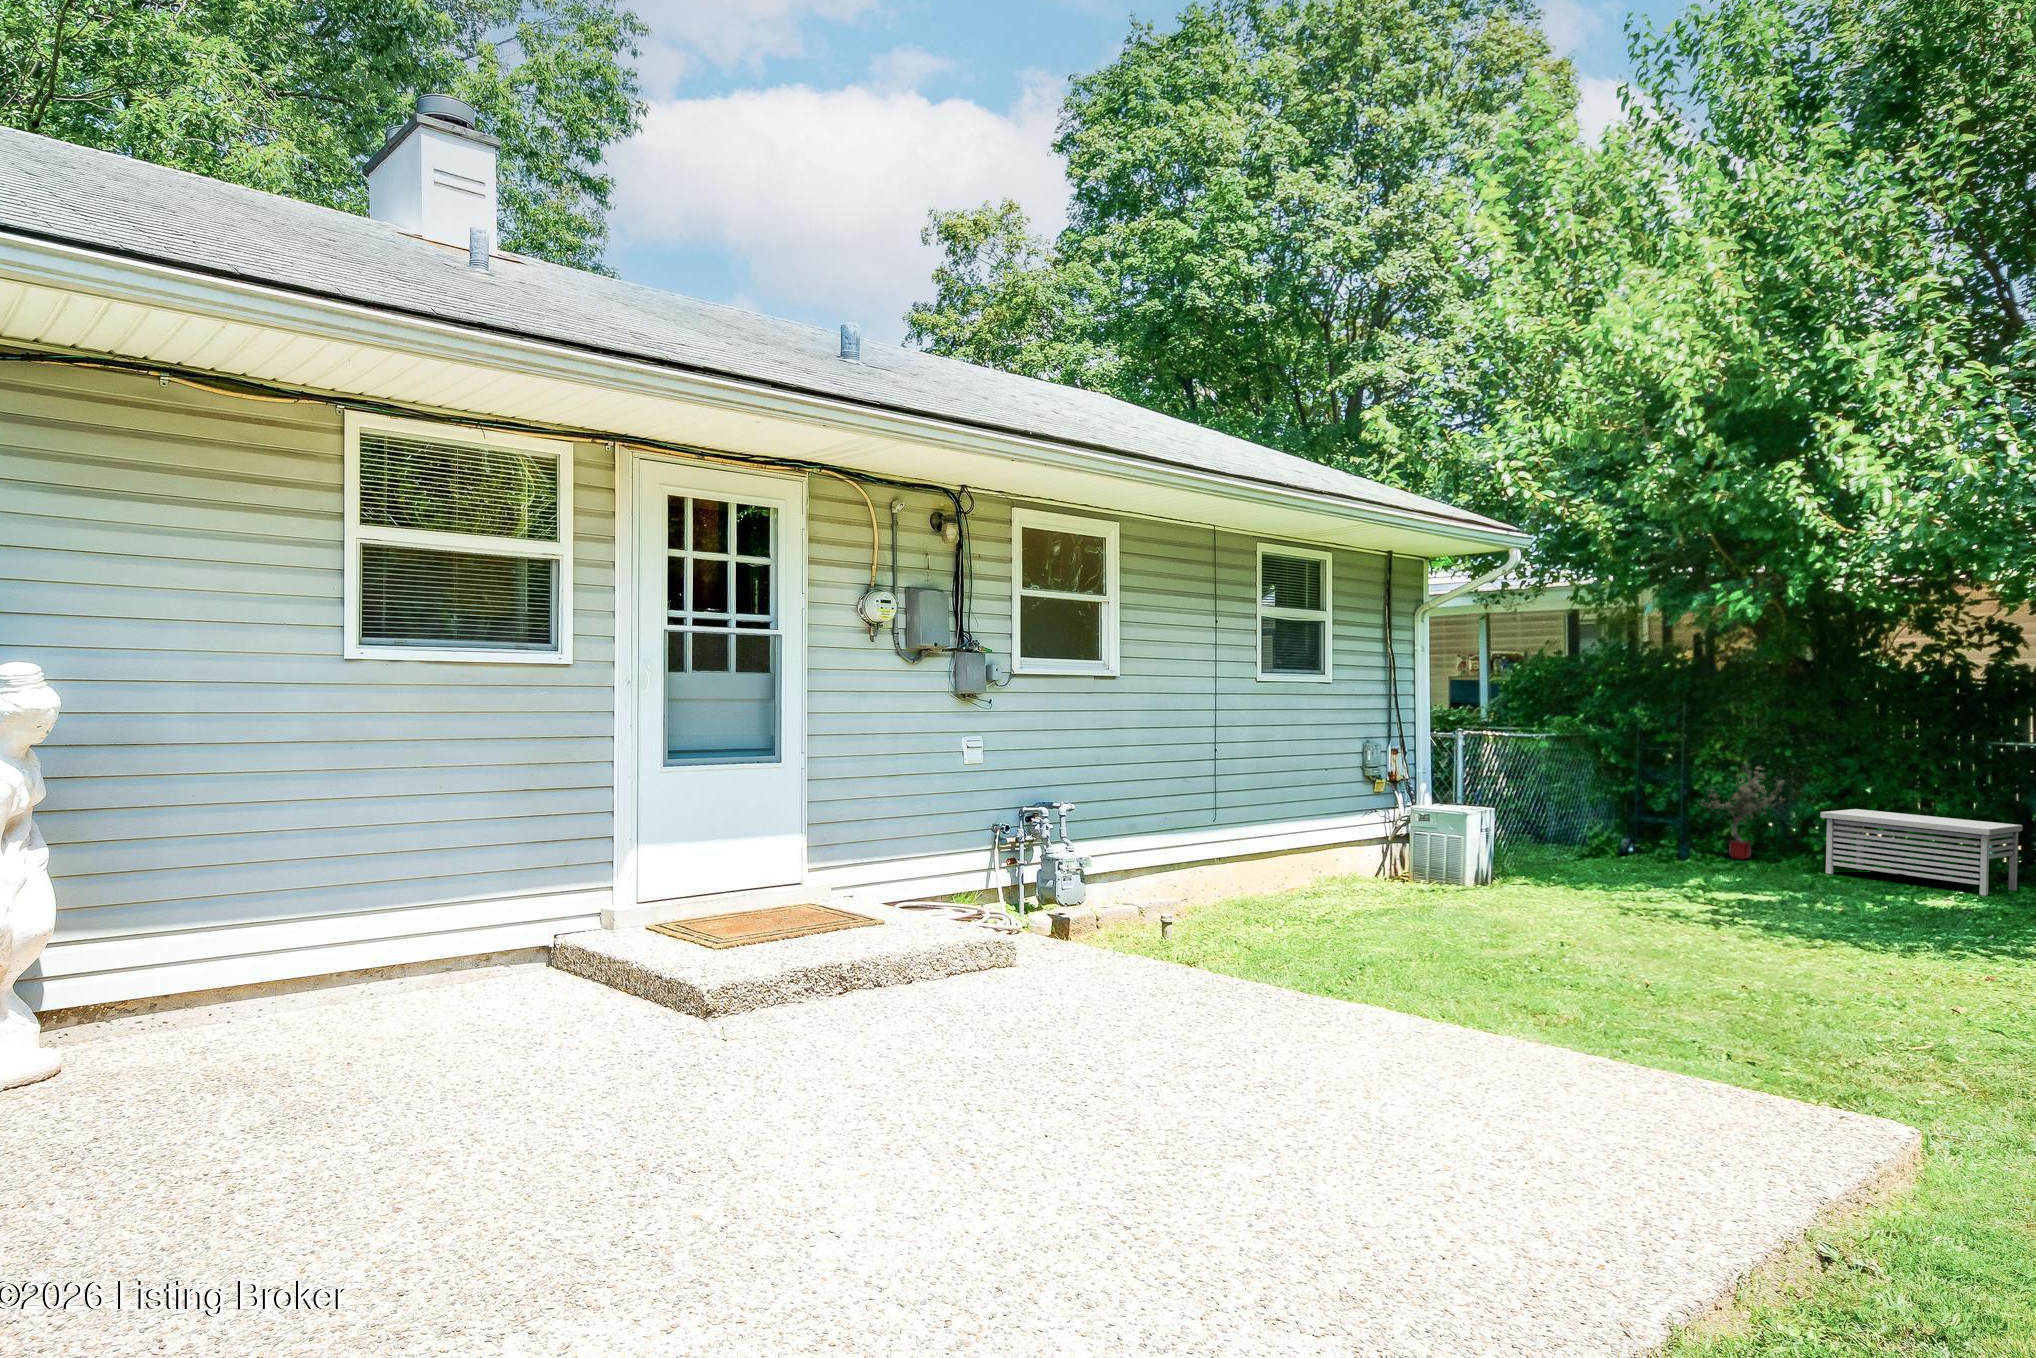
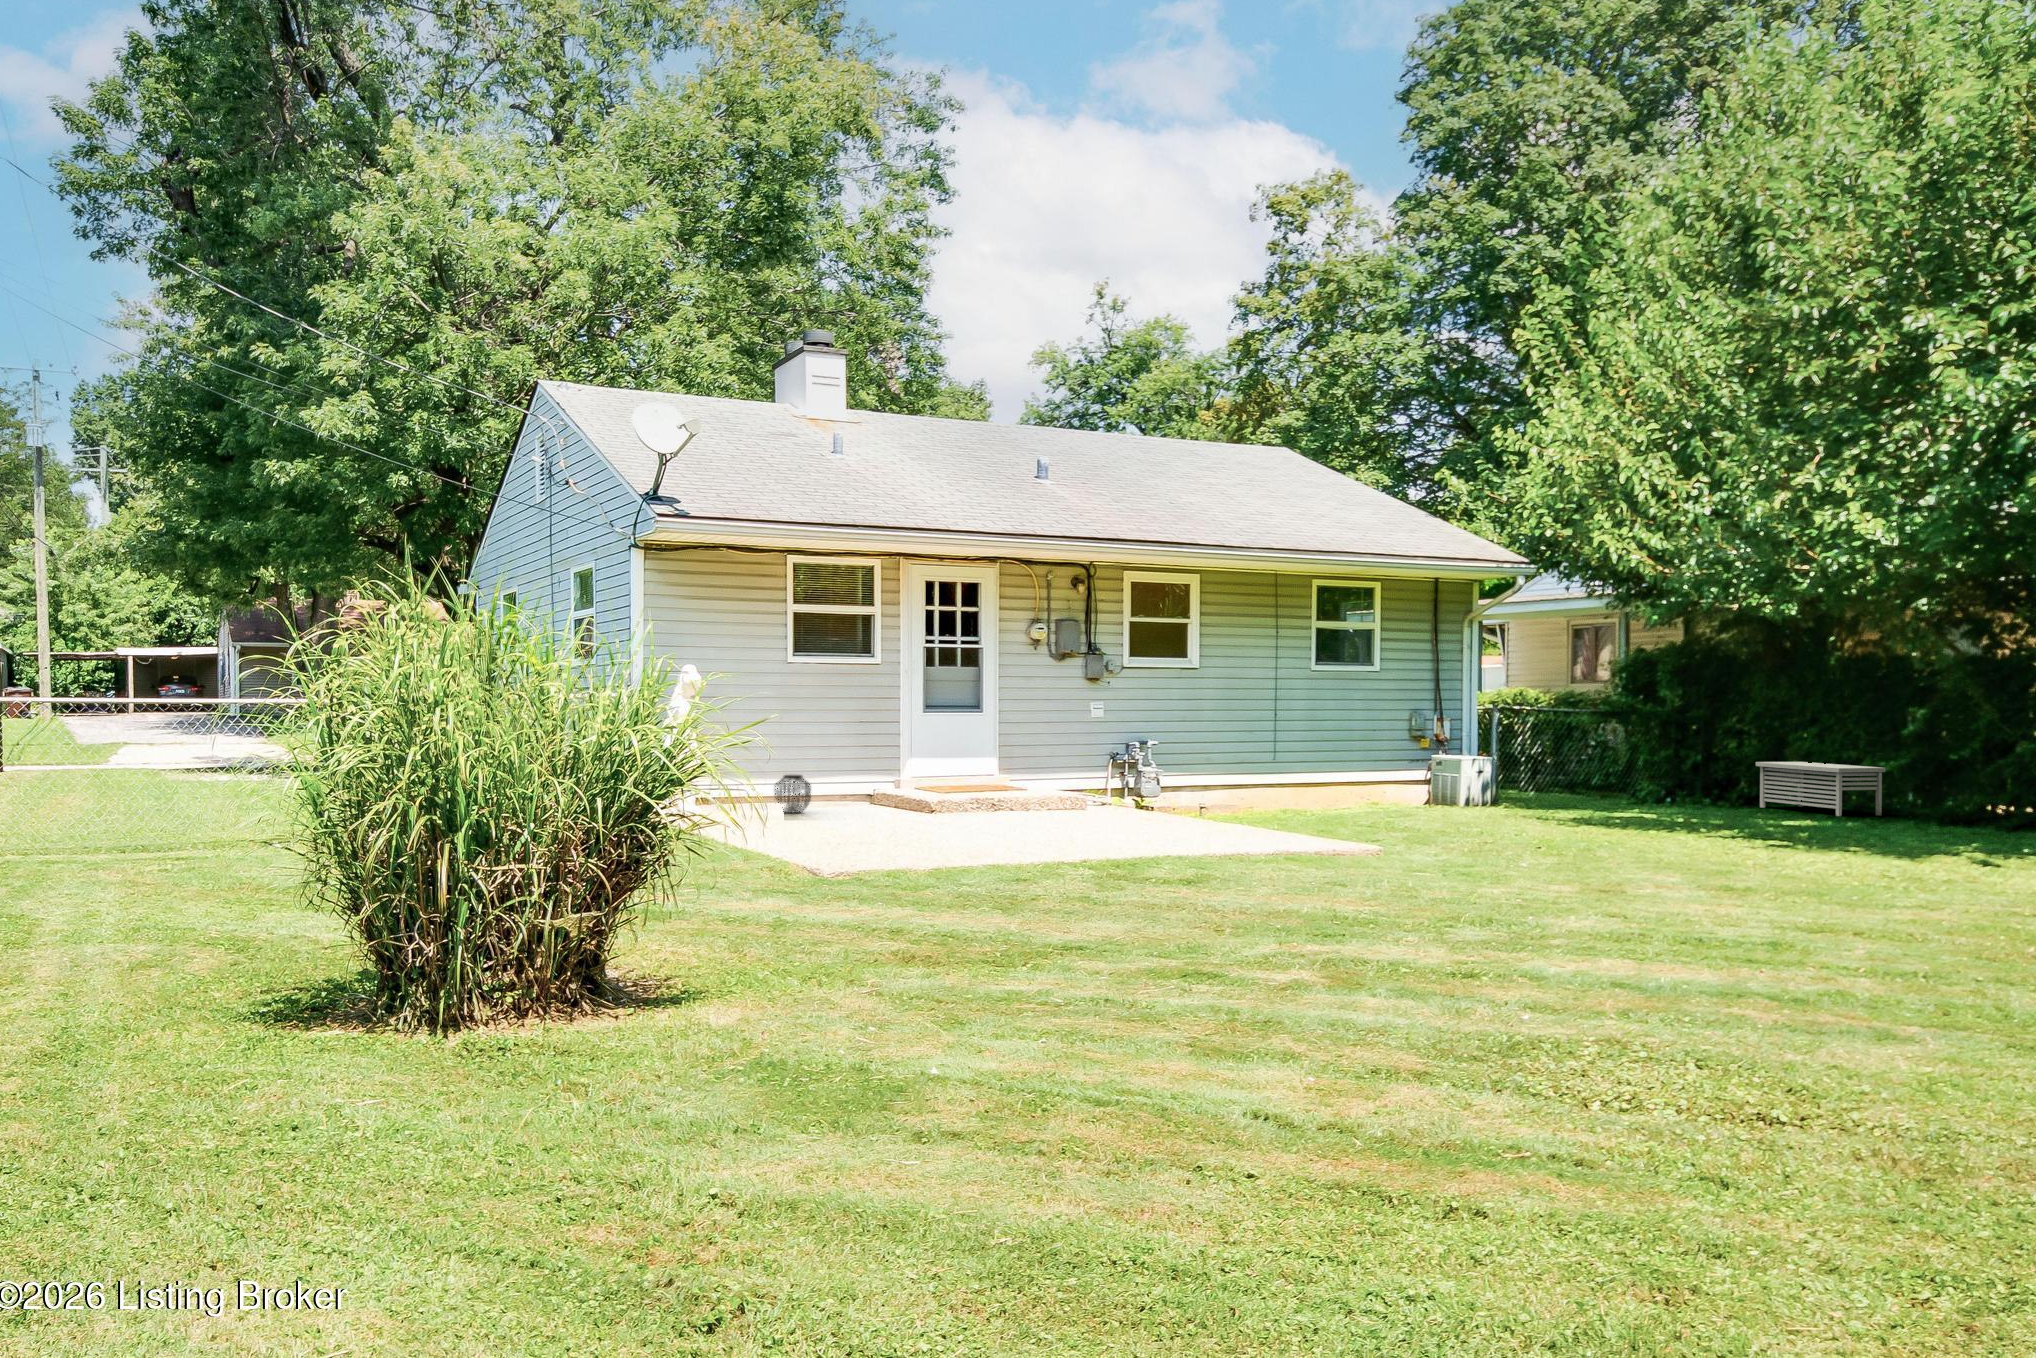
potted tree: present [1701,765,1784,860] -> none [1698,730,1752,802]
woven basket: none [302,922,399,1021] -> present [775,775,811,814]

